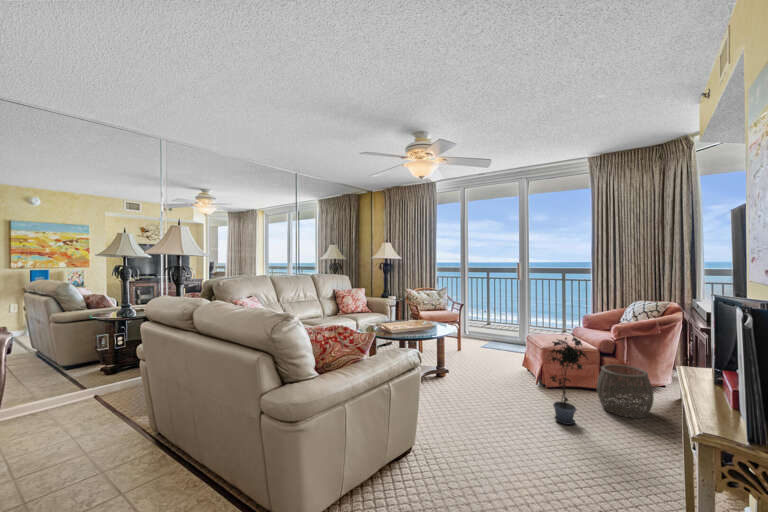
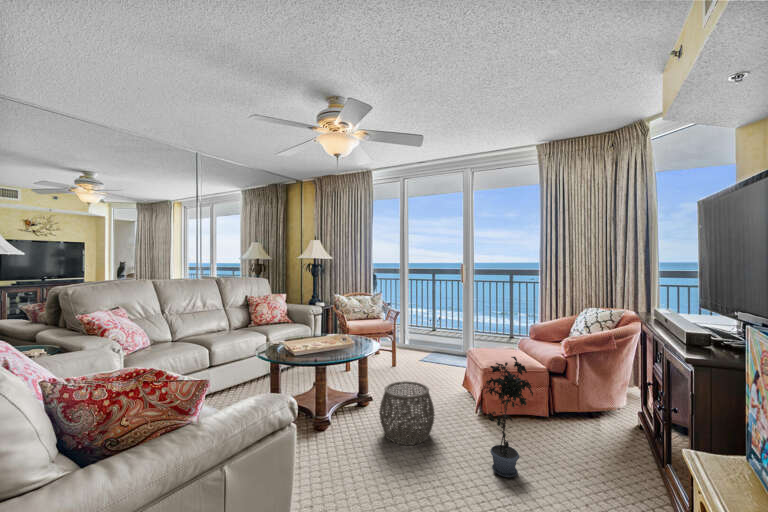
woven basket: present [597,364,654,418] -> present [379,381,435,445]

